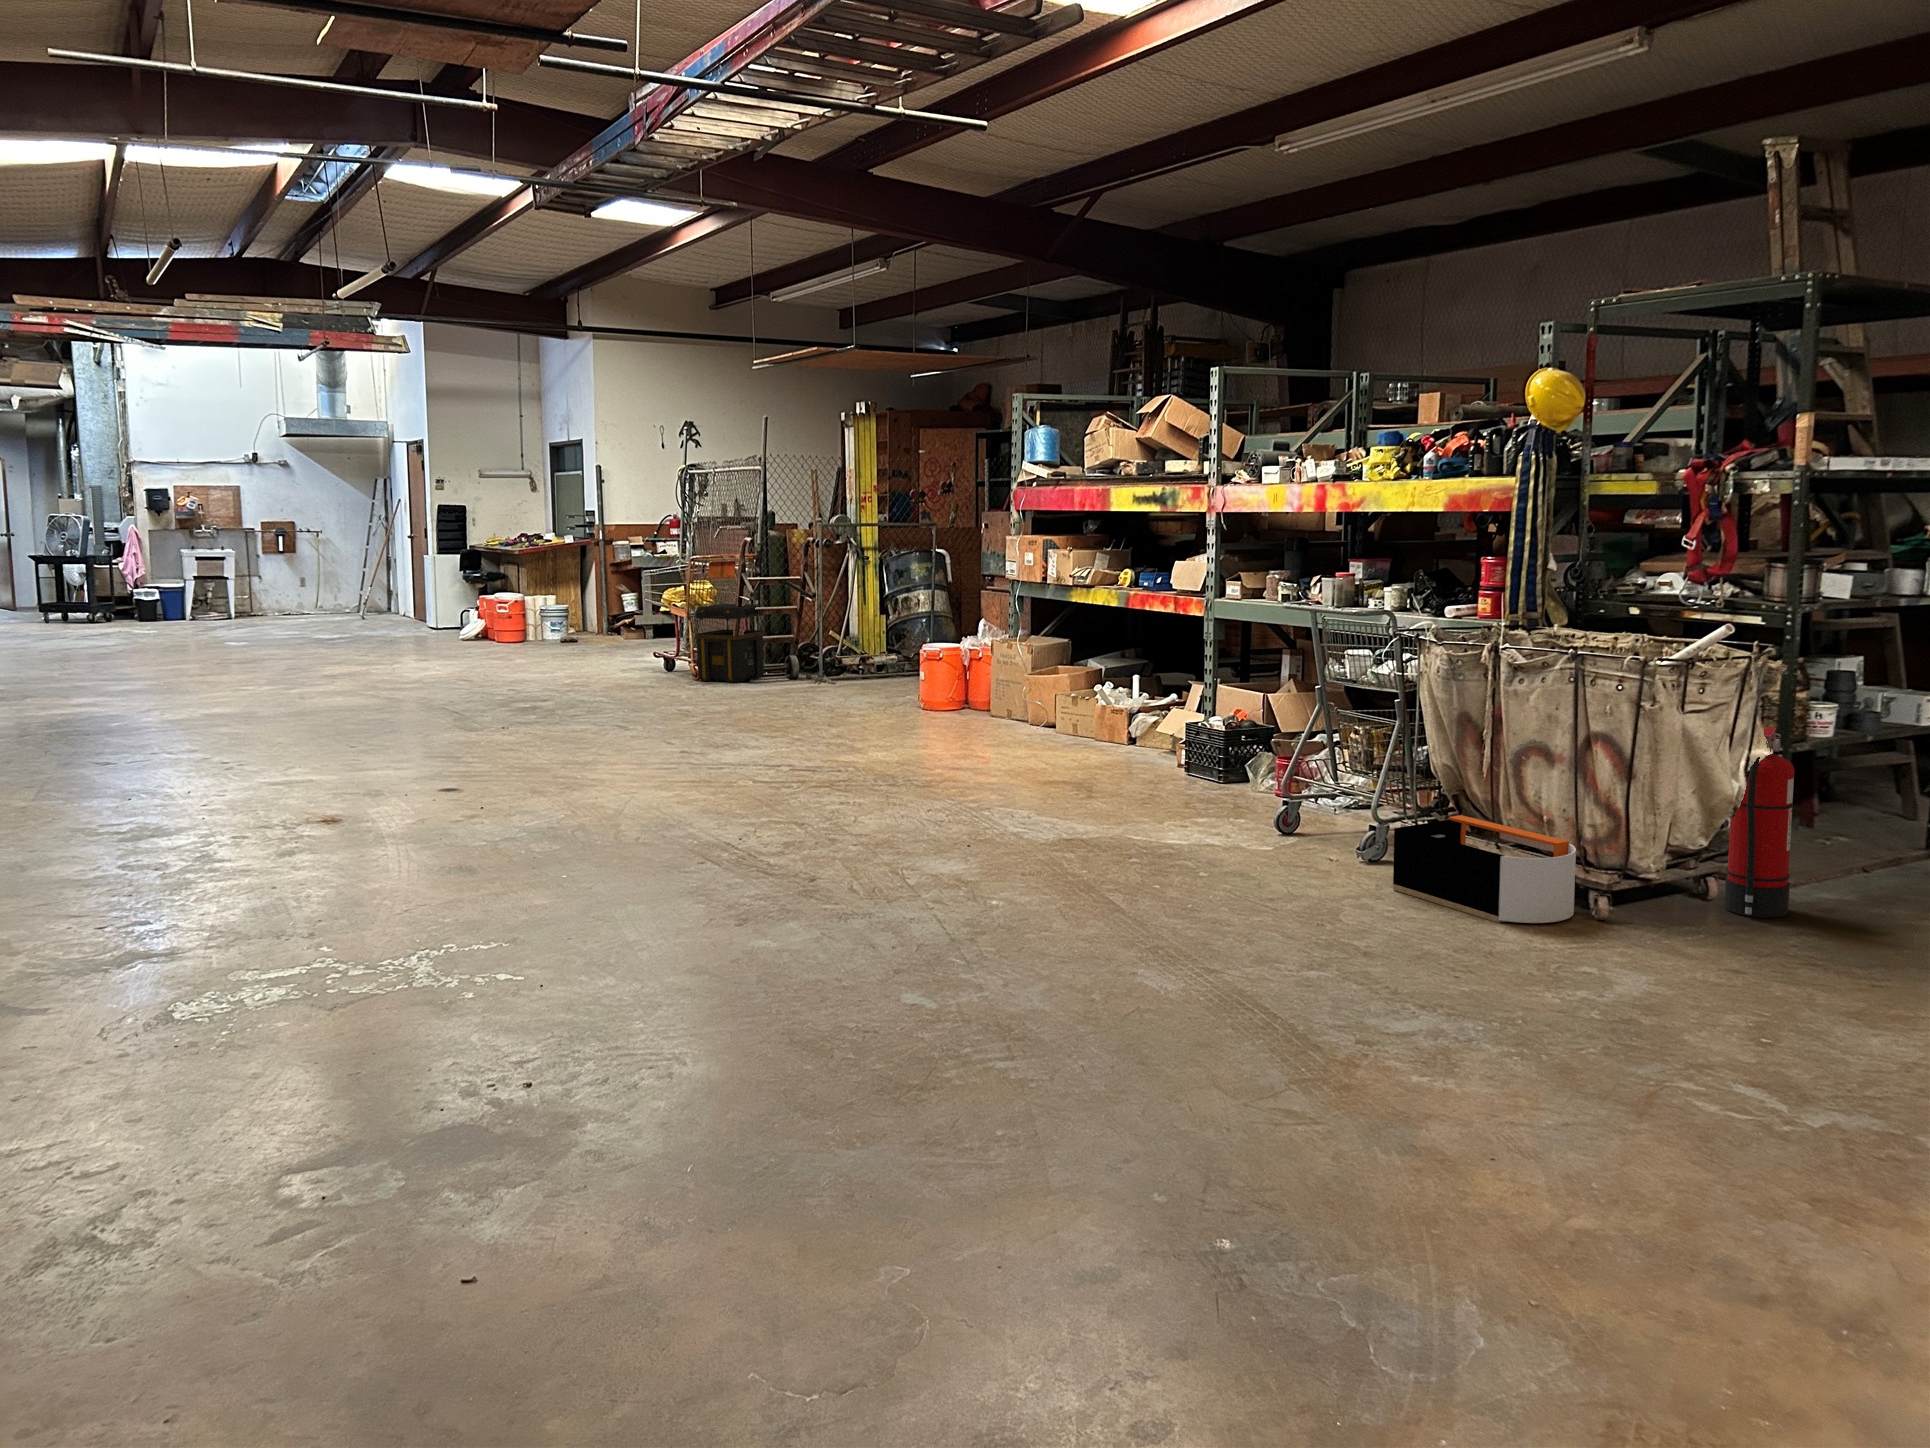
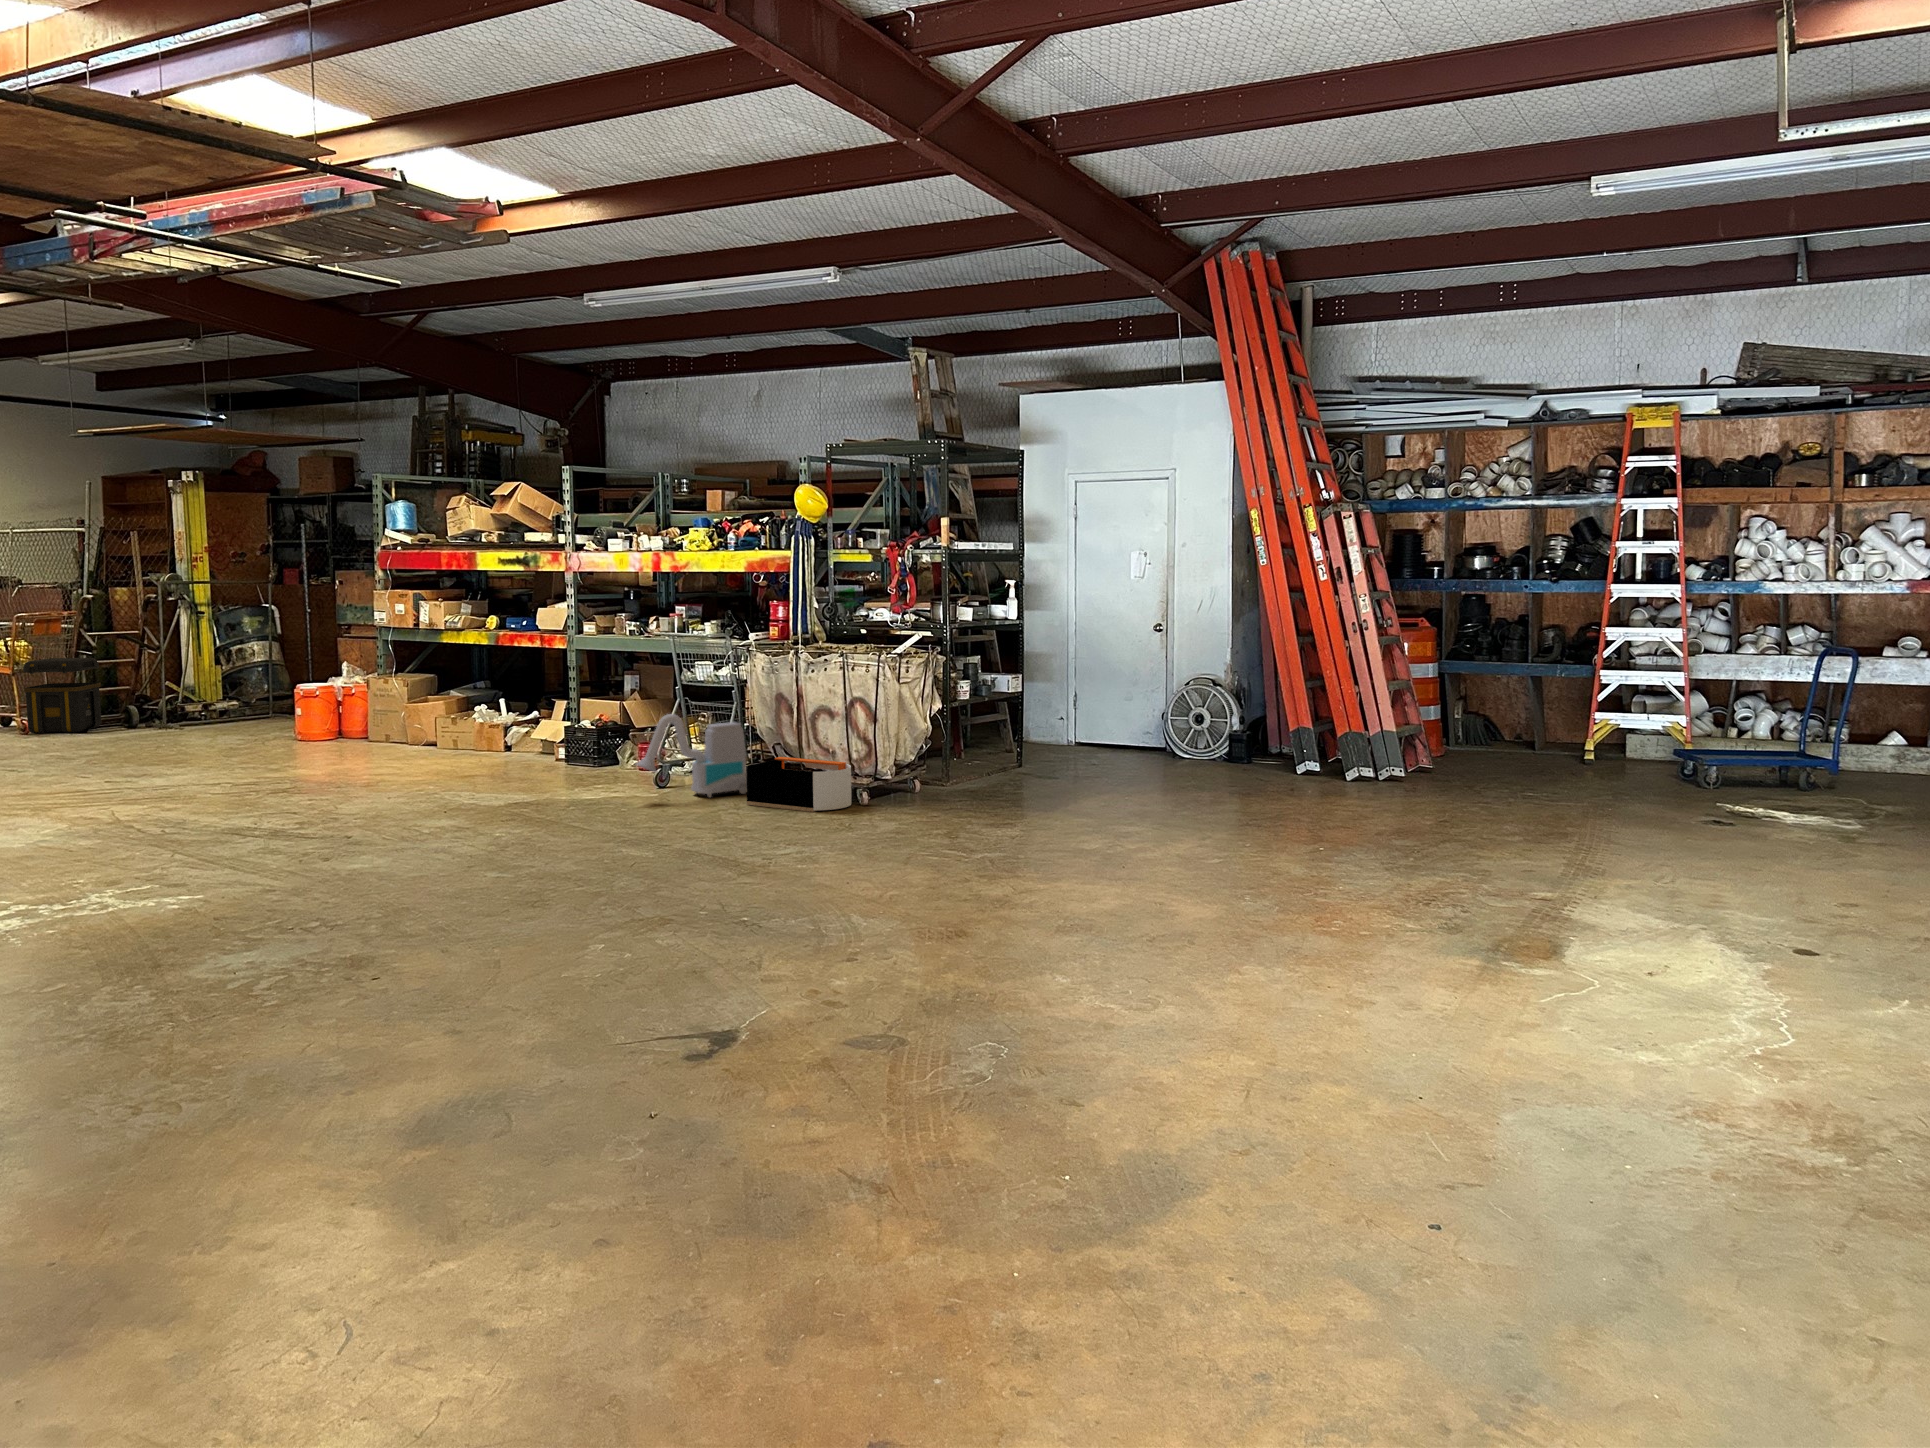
fire extinguisher: present [1724,727,1794,918] -> none [925,690,956,796]
vacuum cleaner: none [1228,733,1411,866] -> present [636,714,746,797]

